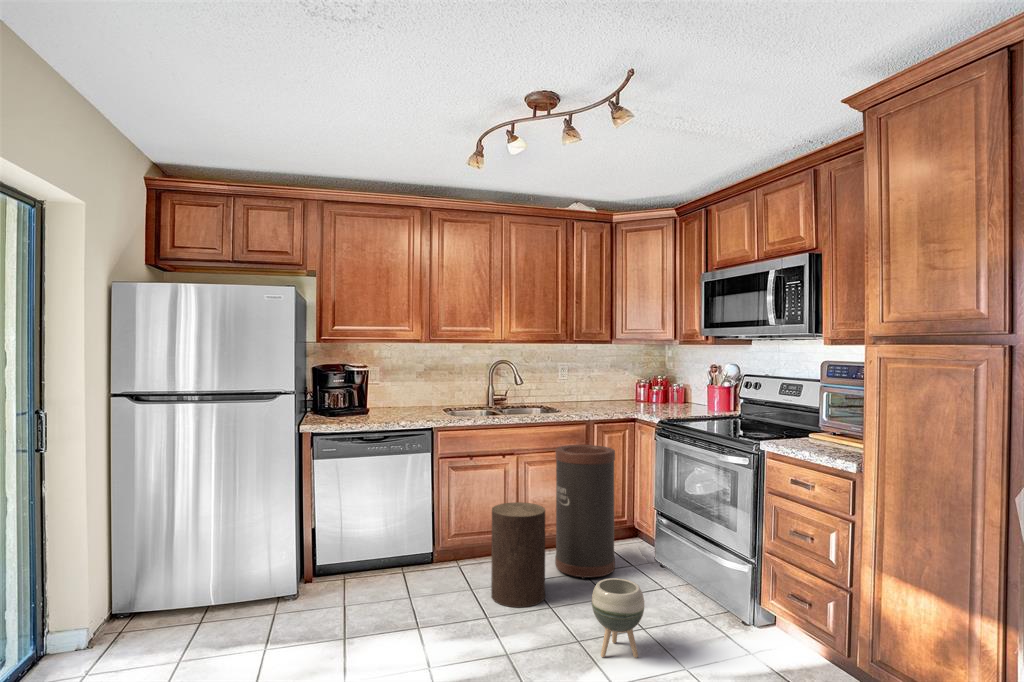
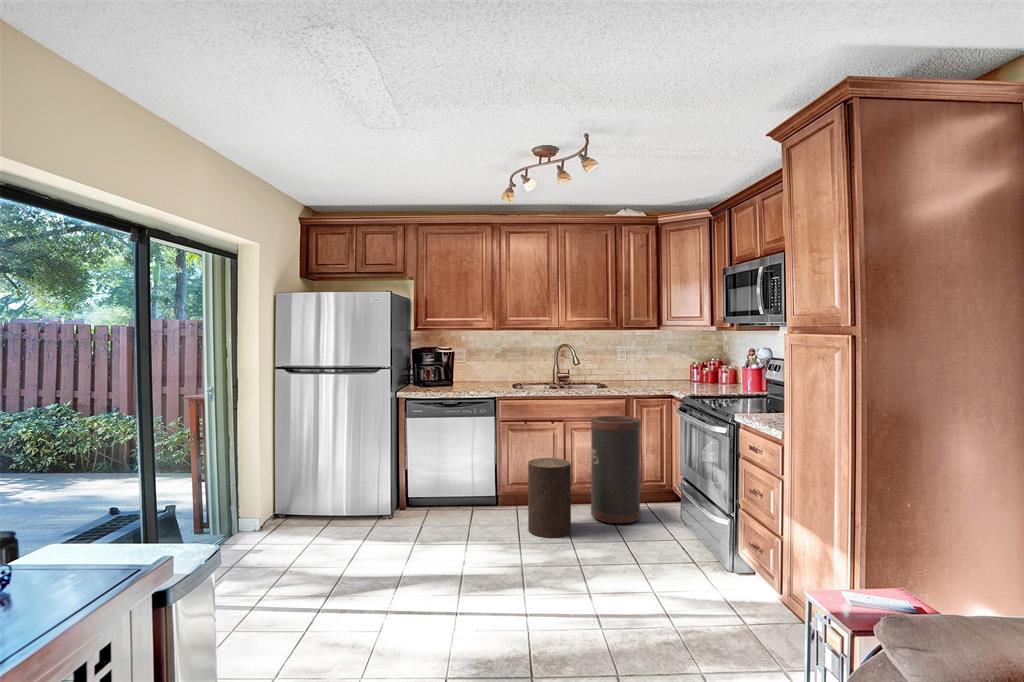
planter: present [592,578,645,658] -> none [581,517,622,578]

